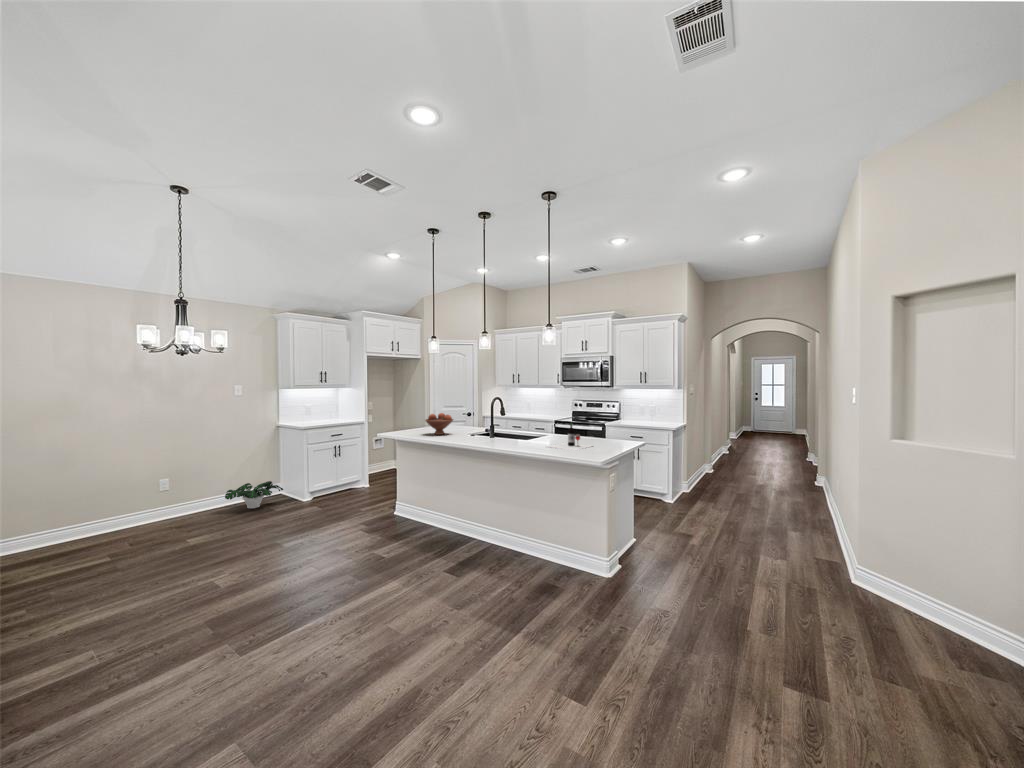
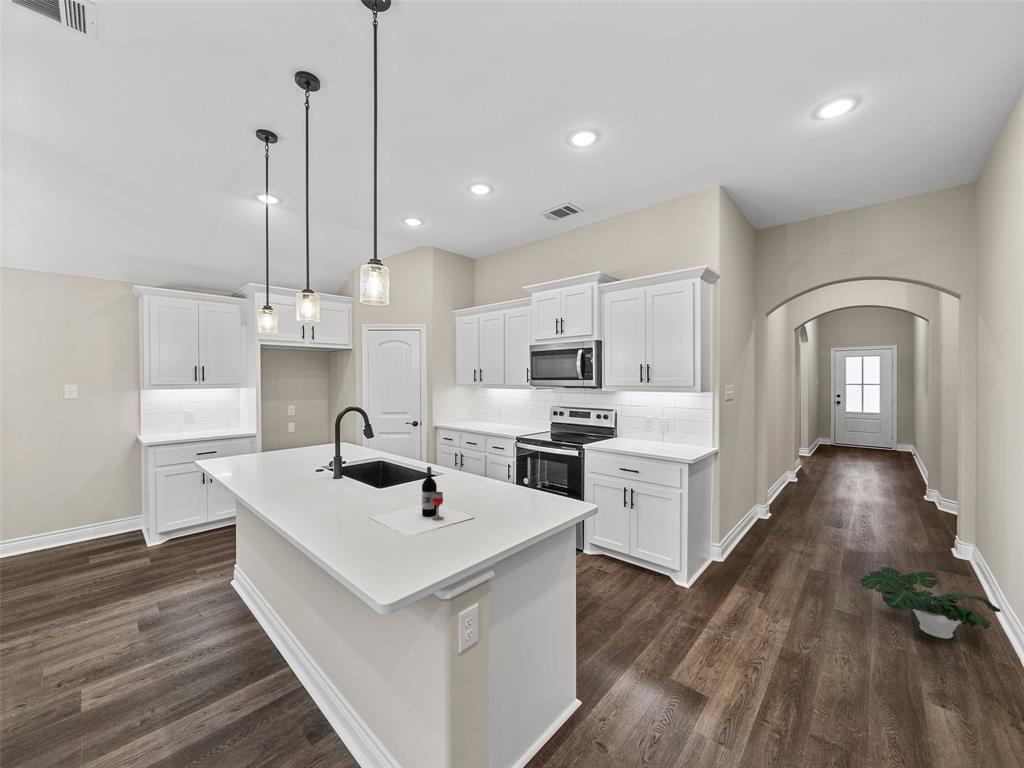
fruit bowl: present [425,413,453,435] -> none [259,431,310,468]
potted plant: present [225,481,283,508] -> present [860,567,1001,639]

